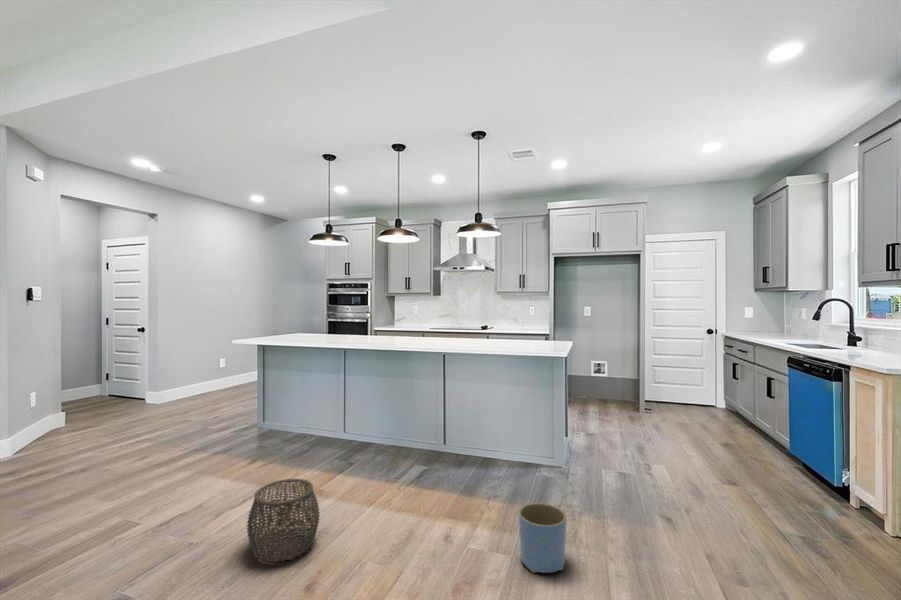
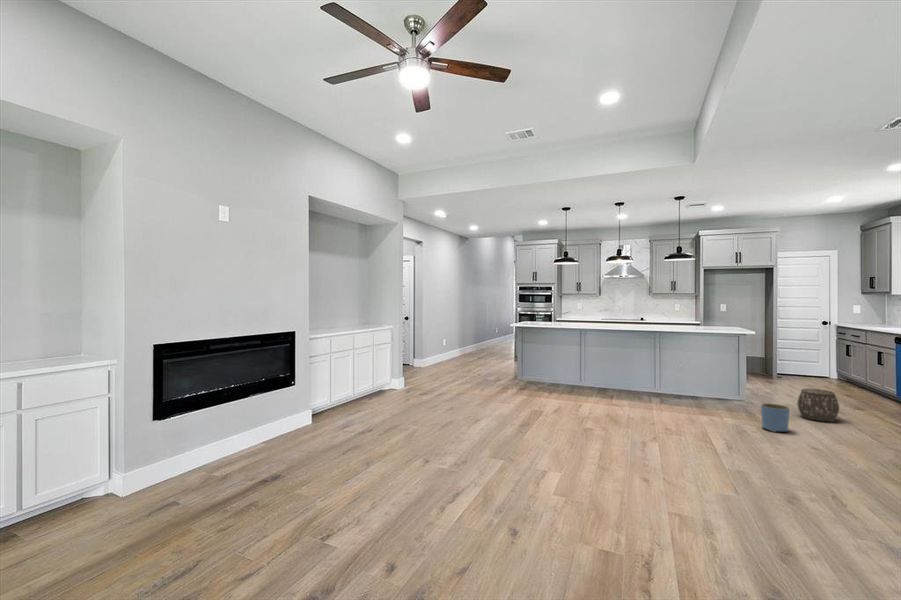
woven basket: present [247,479,320,563] -> present [798,389,839,422]

